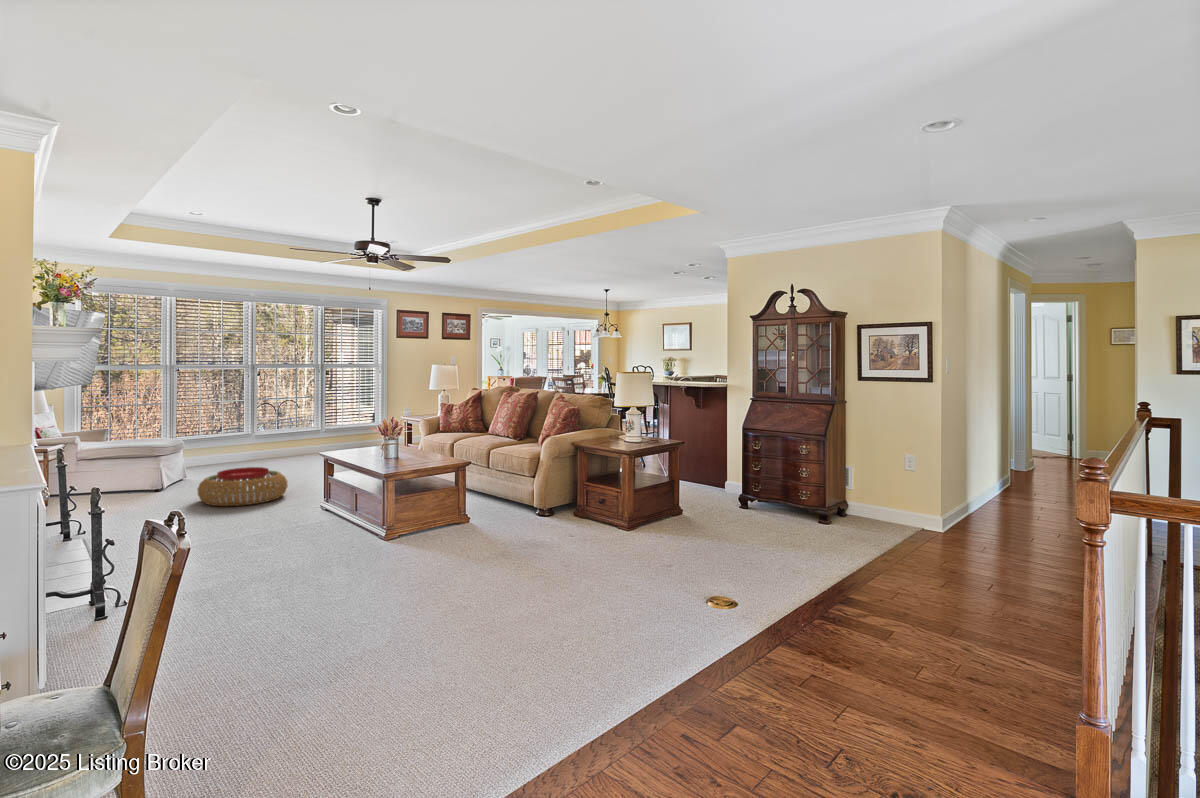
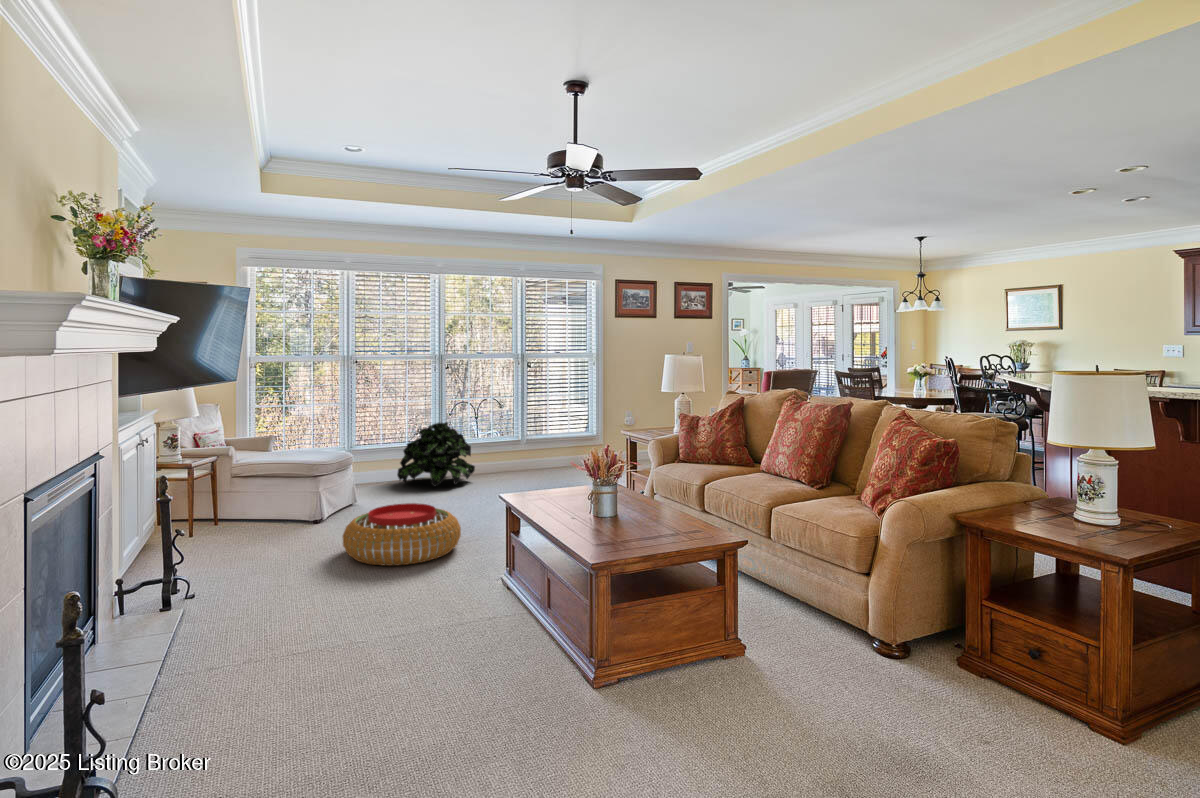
potted plant: none [219,416,286,465] -> present [397,422,475,487]

